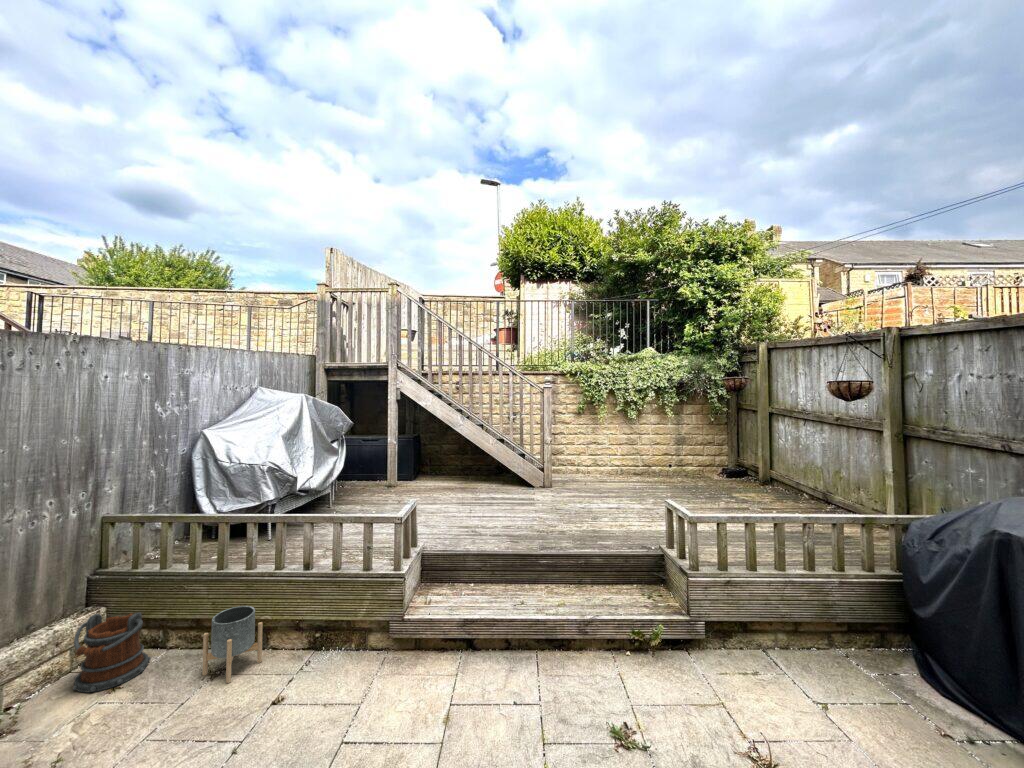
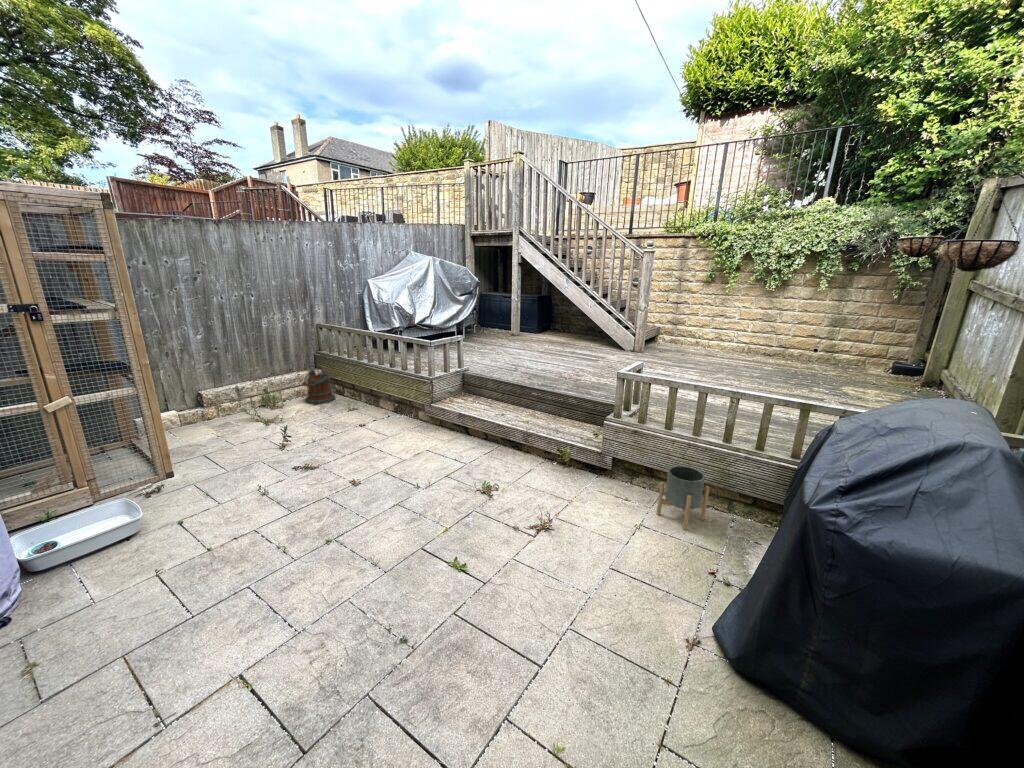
planter: present [202,606,263,683] -> present [657,466,710,530]

